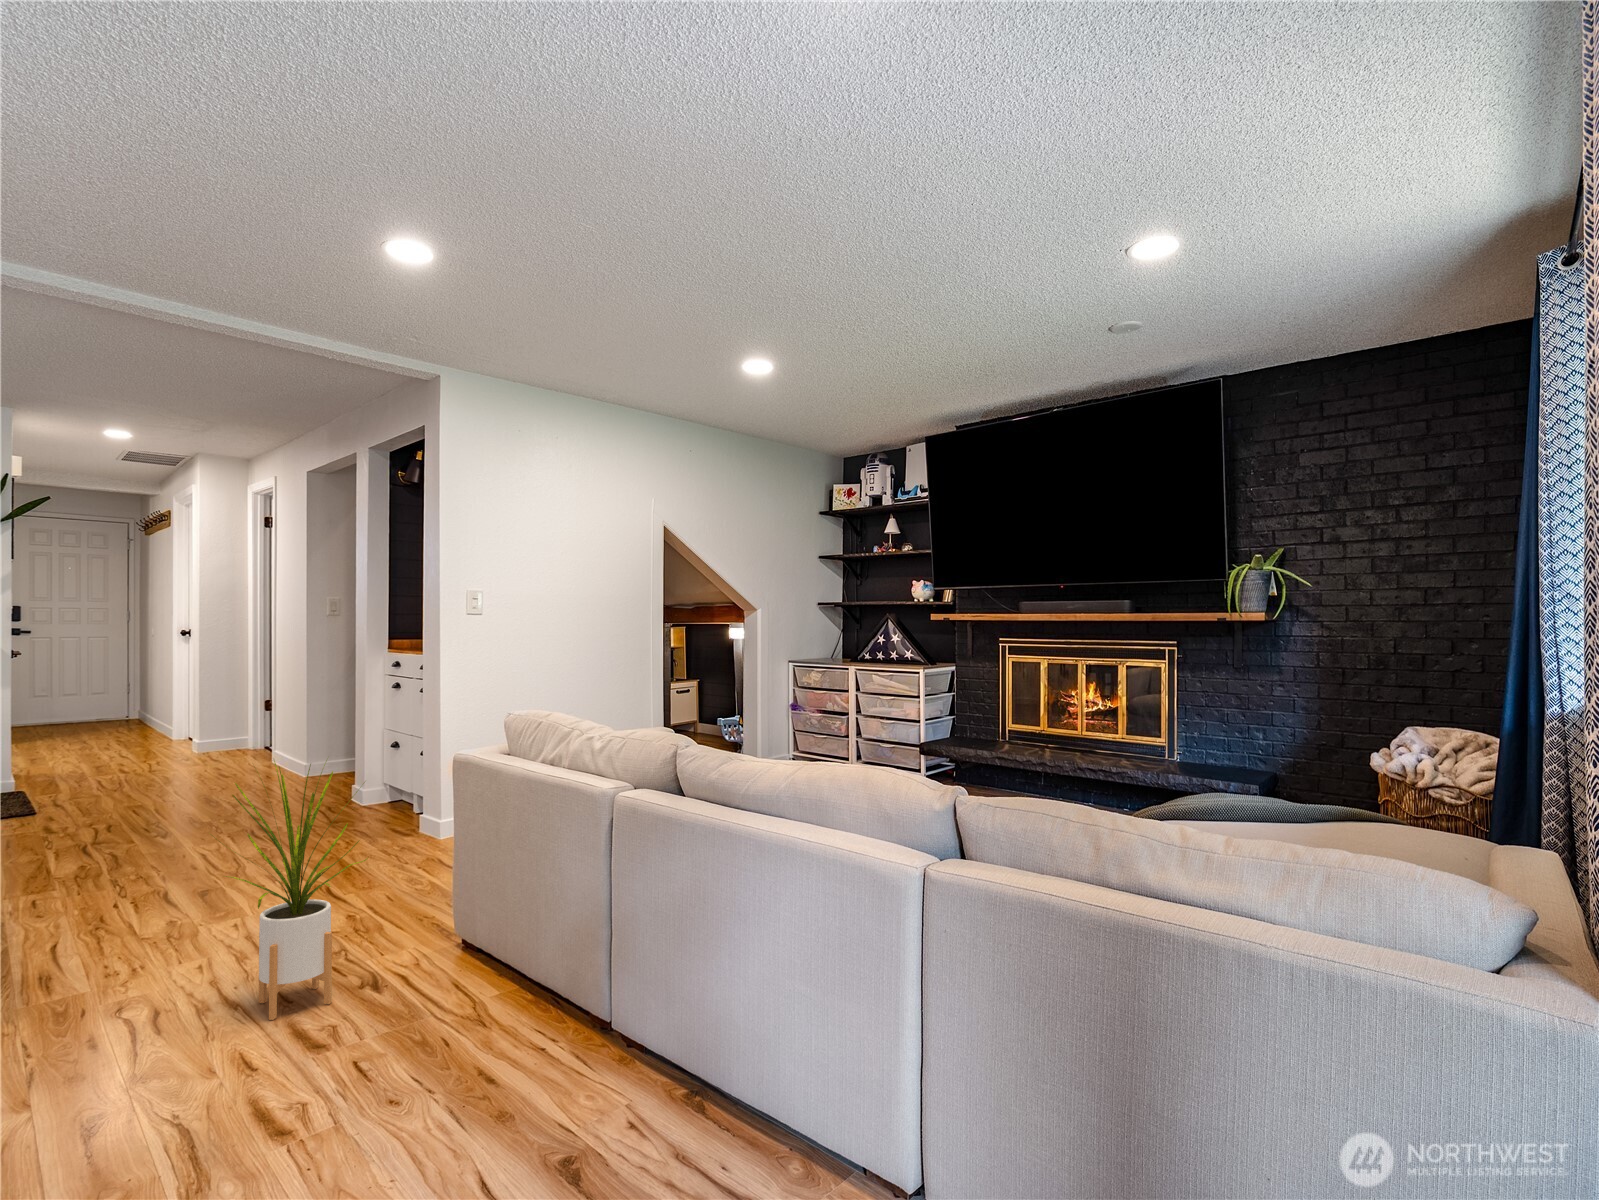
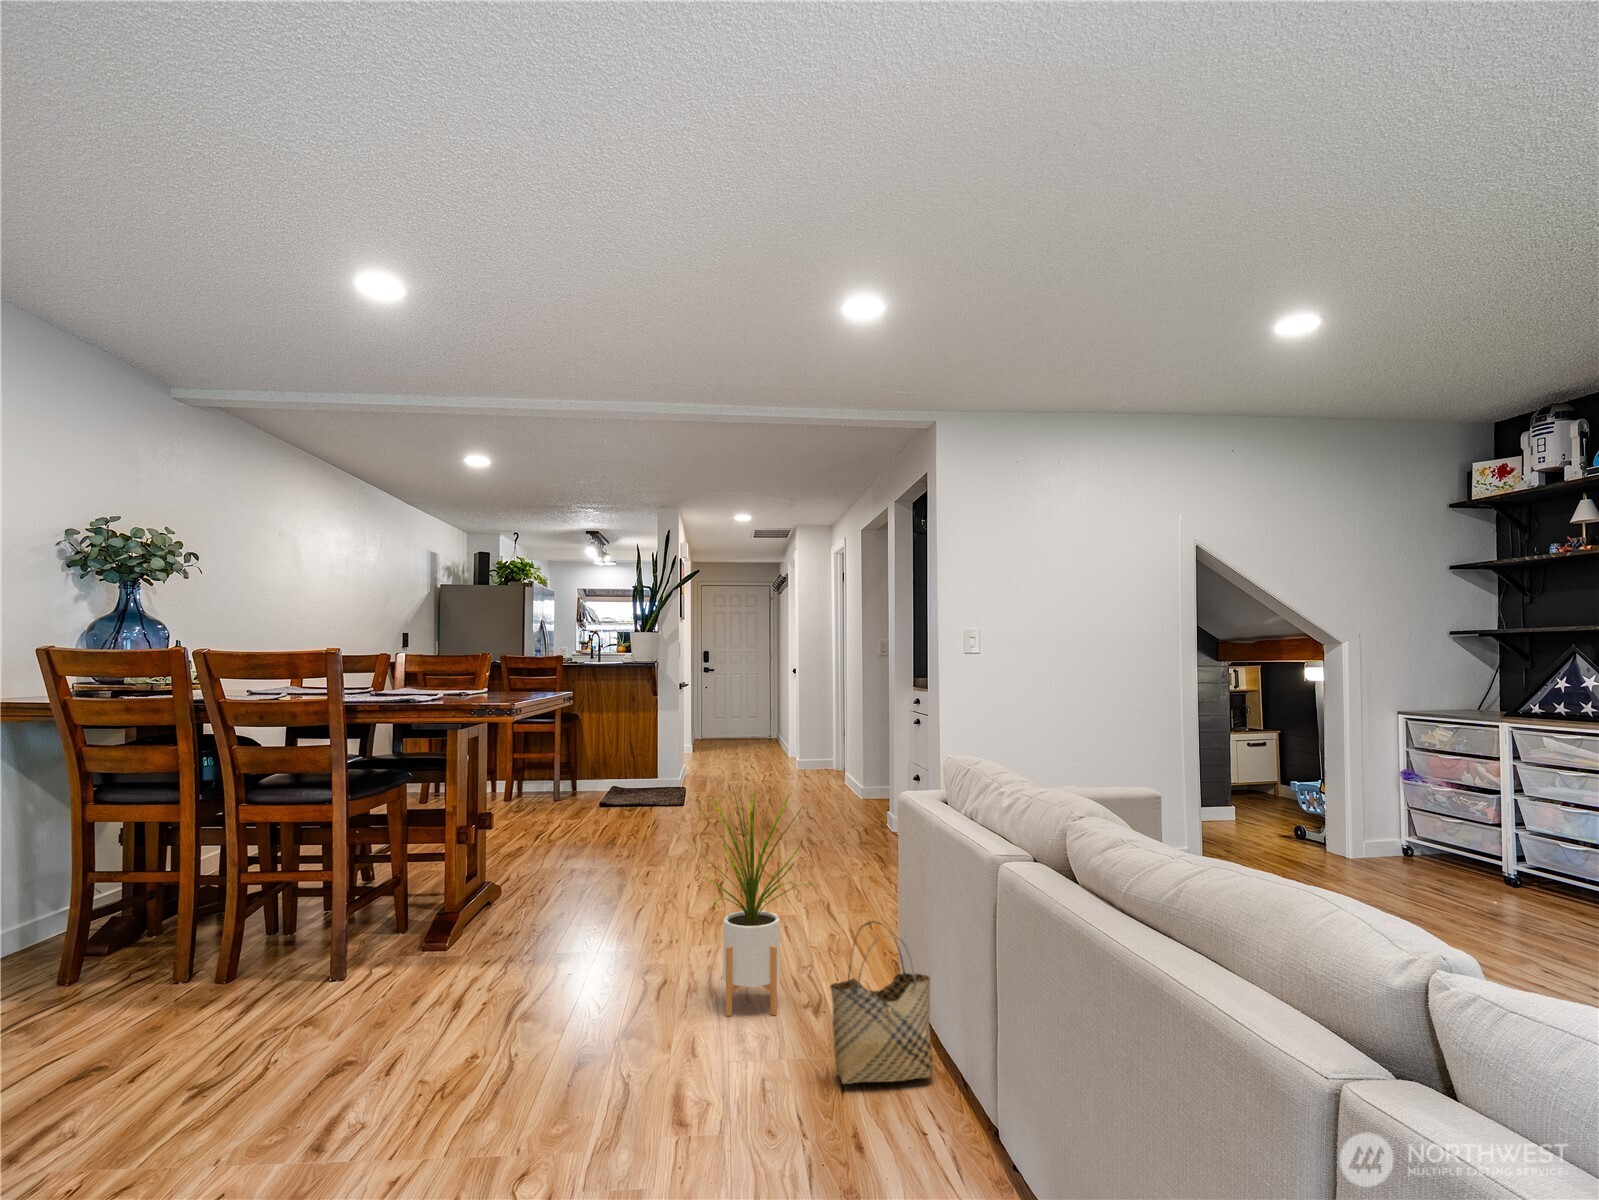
woven basket: none [428,880,527,1039] -> present [830,921,933,1084]

